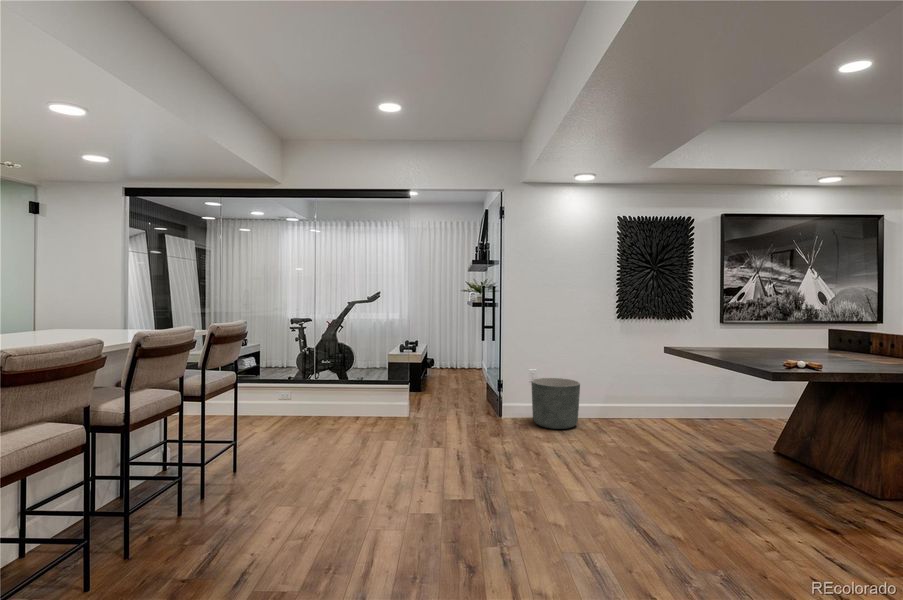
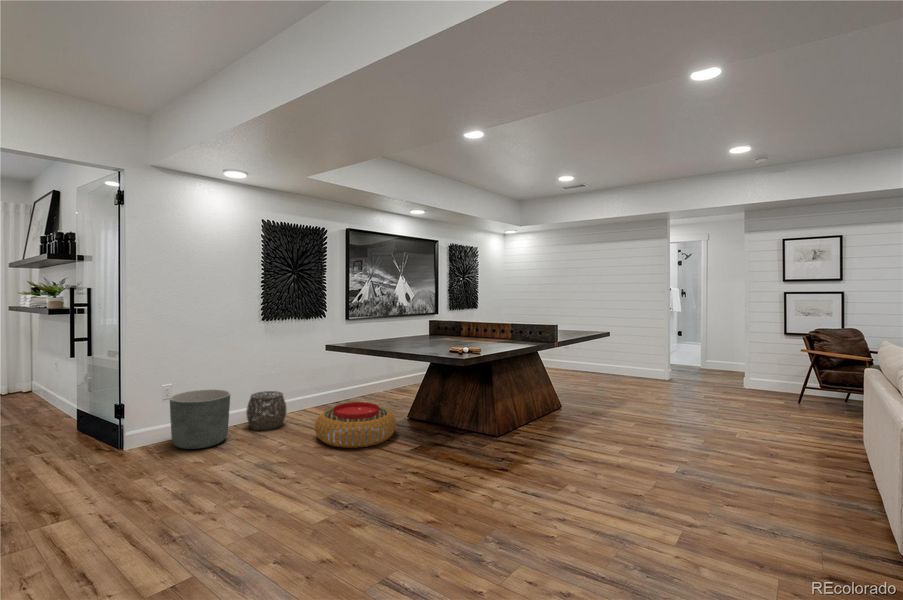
woven basket: none [599,389,639,428] -> present [247,391,286,430]
pouf: none [657,414,763,468] -> present [315,402,396,448]

